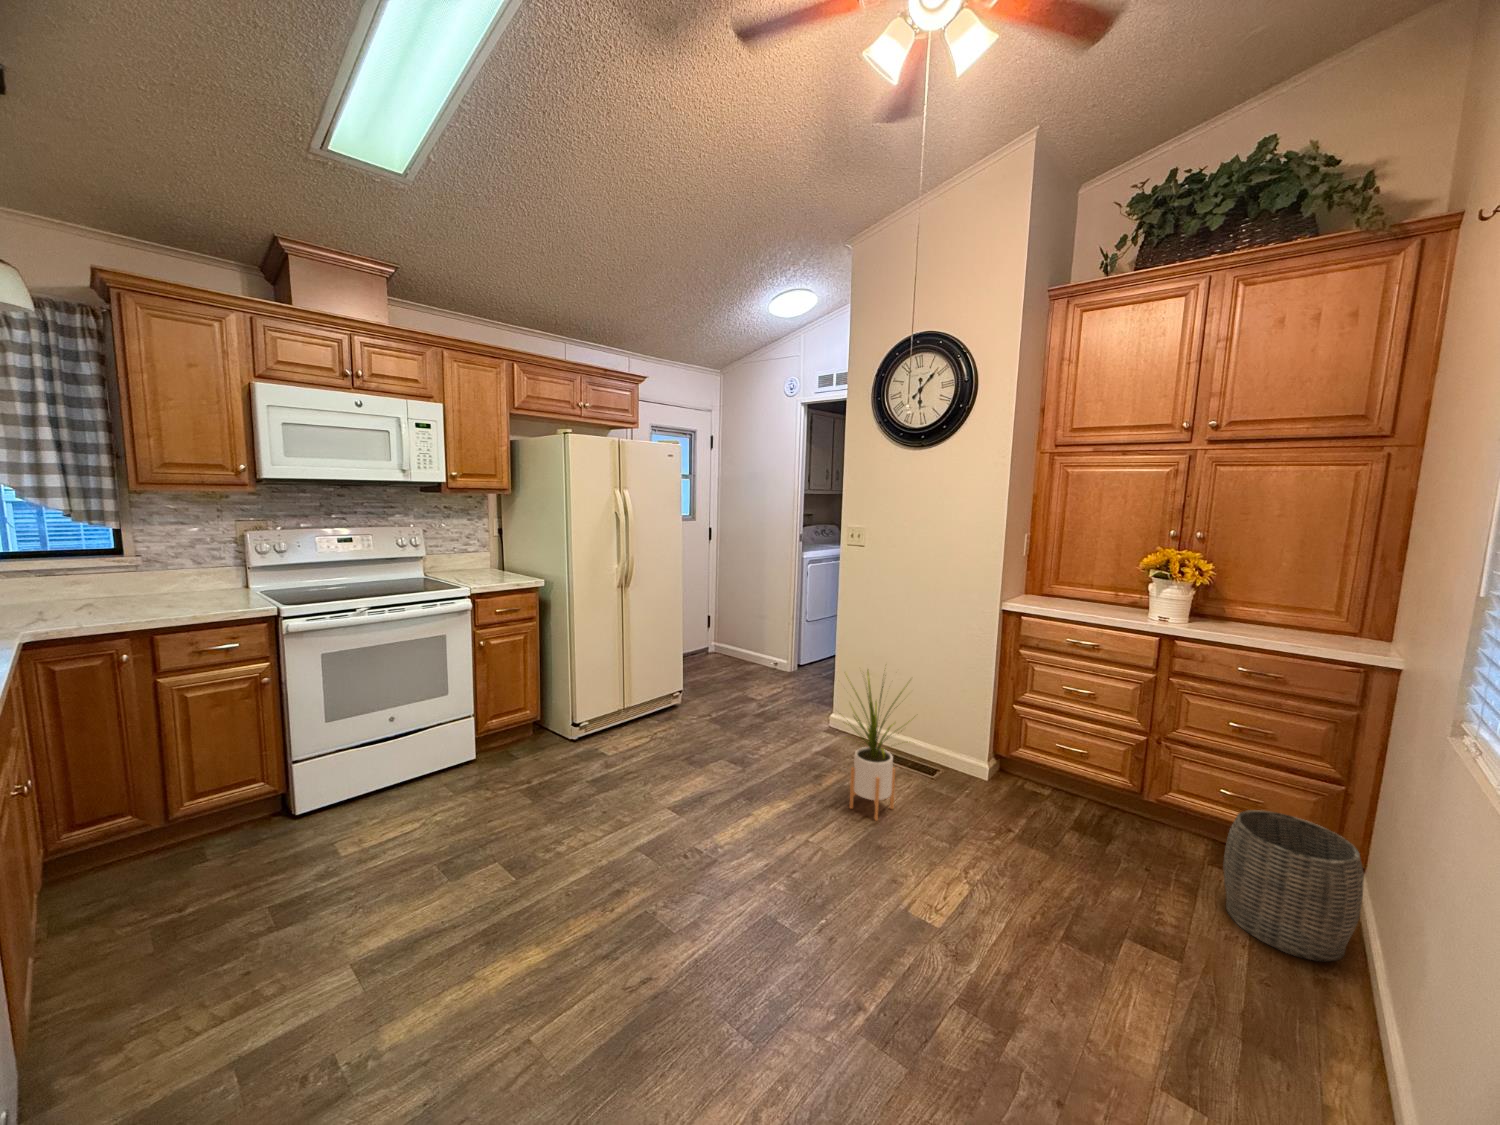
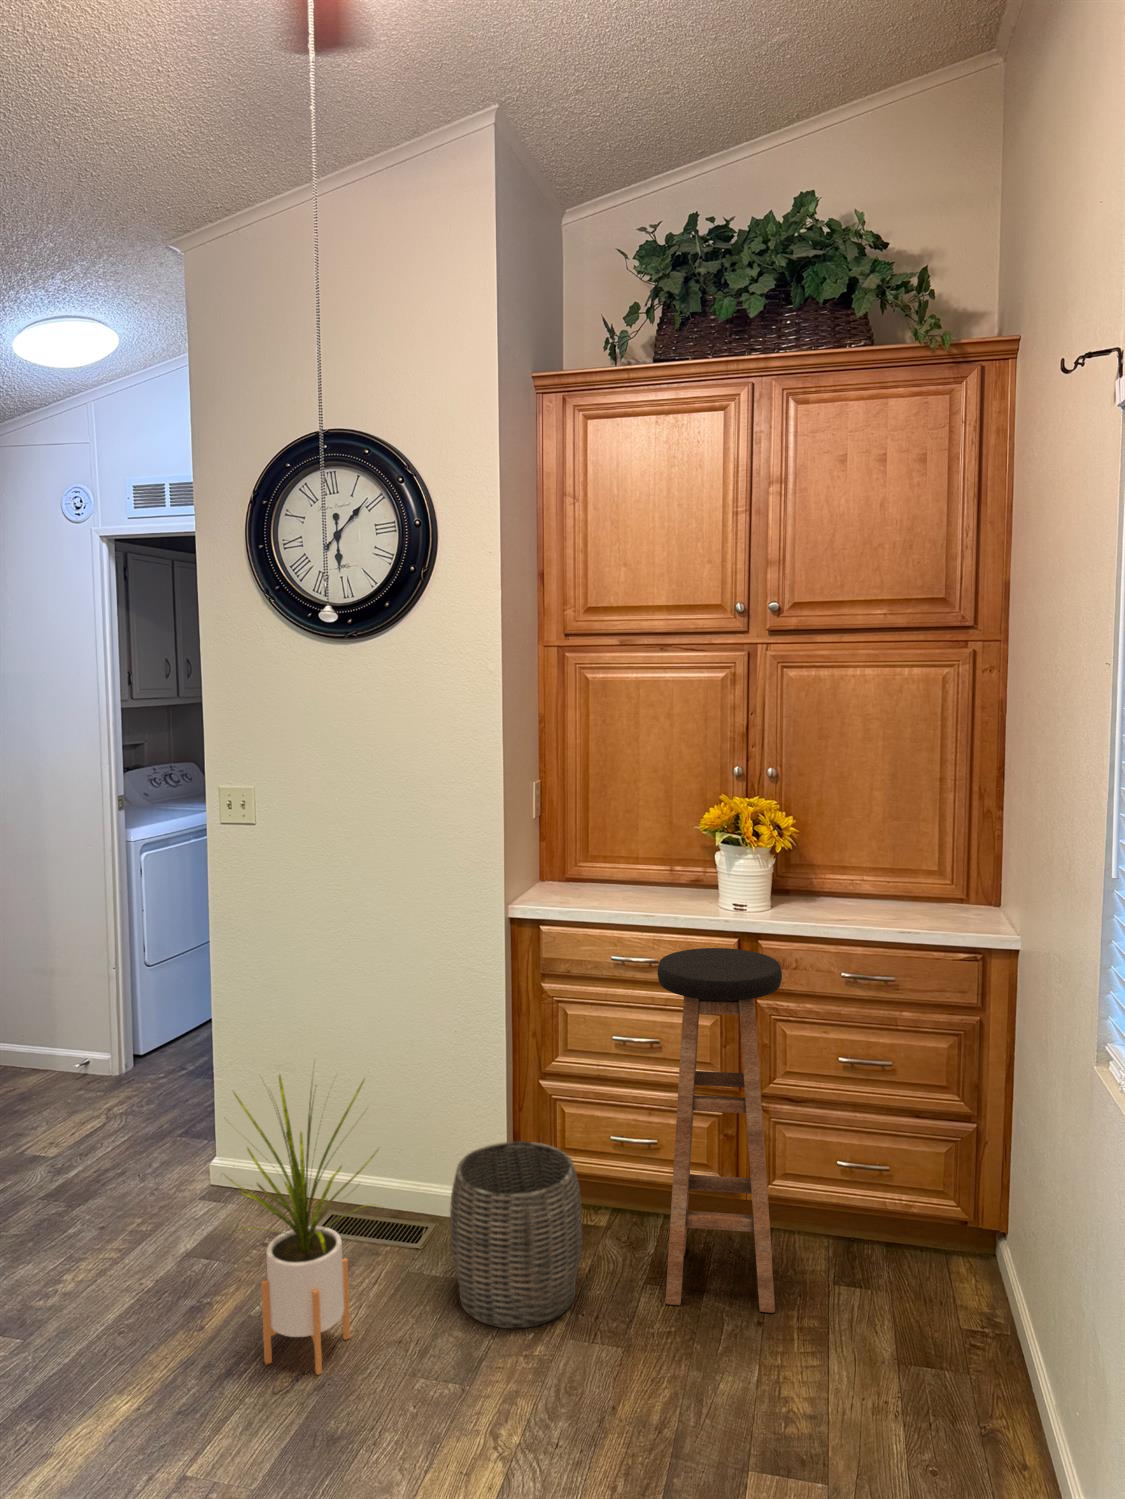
bar stool: none [1085,638,1193,870] -> present [657,948,782,1313]
woven basket: present [1223,810,1364,962] -> present [450,1141,582,1328]

